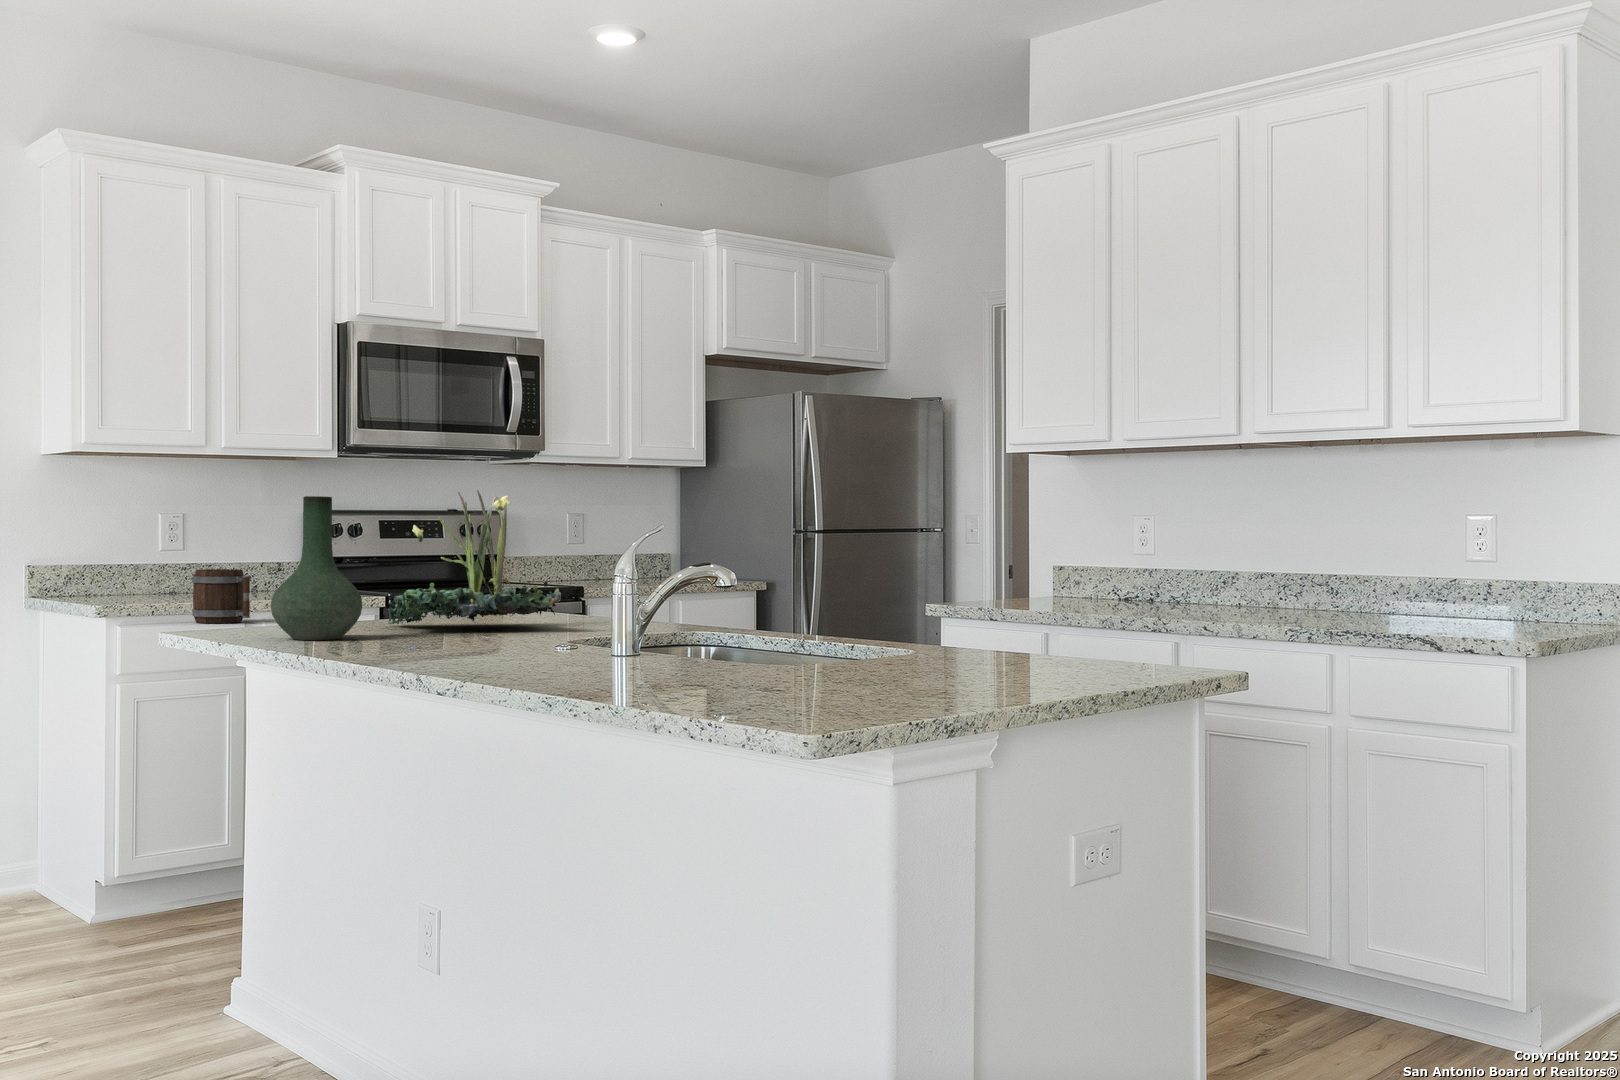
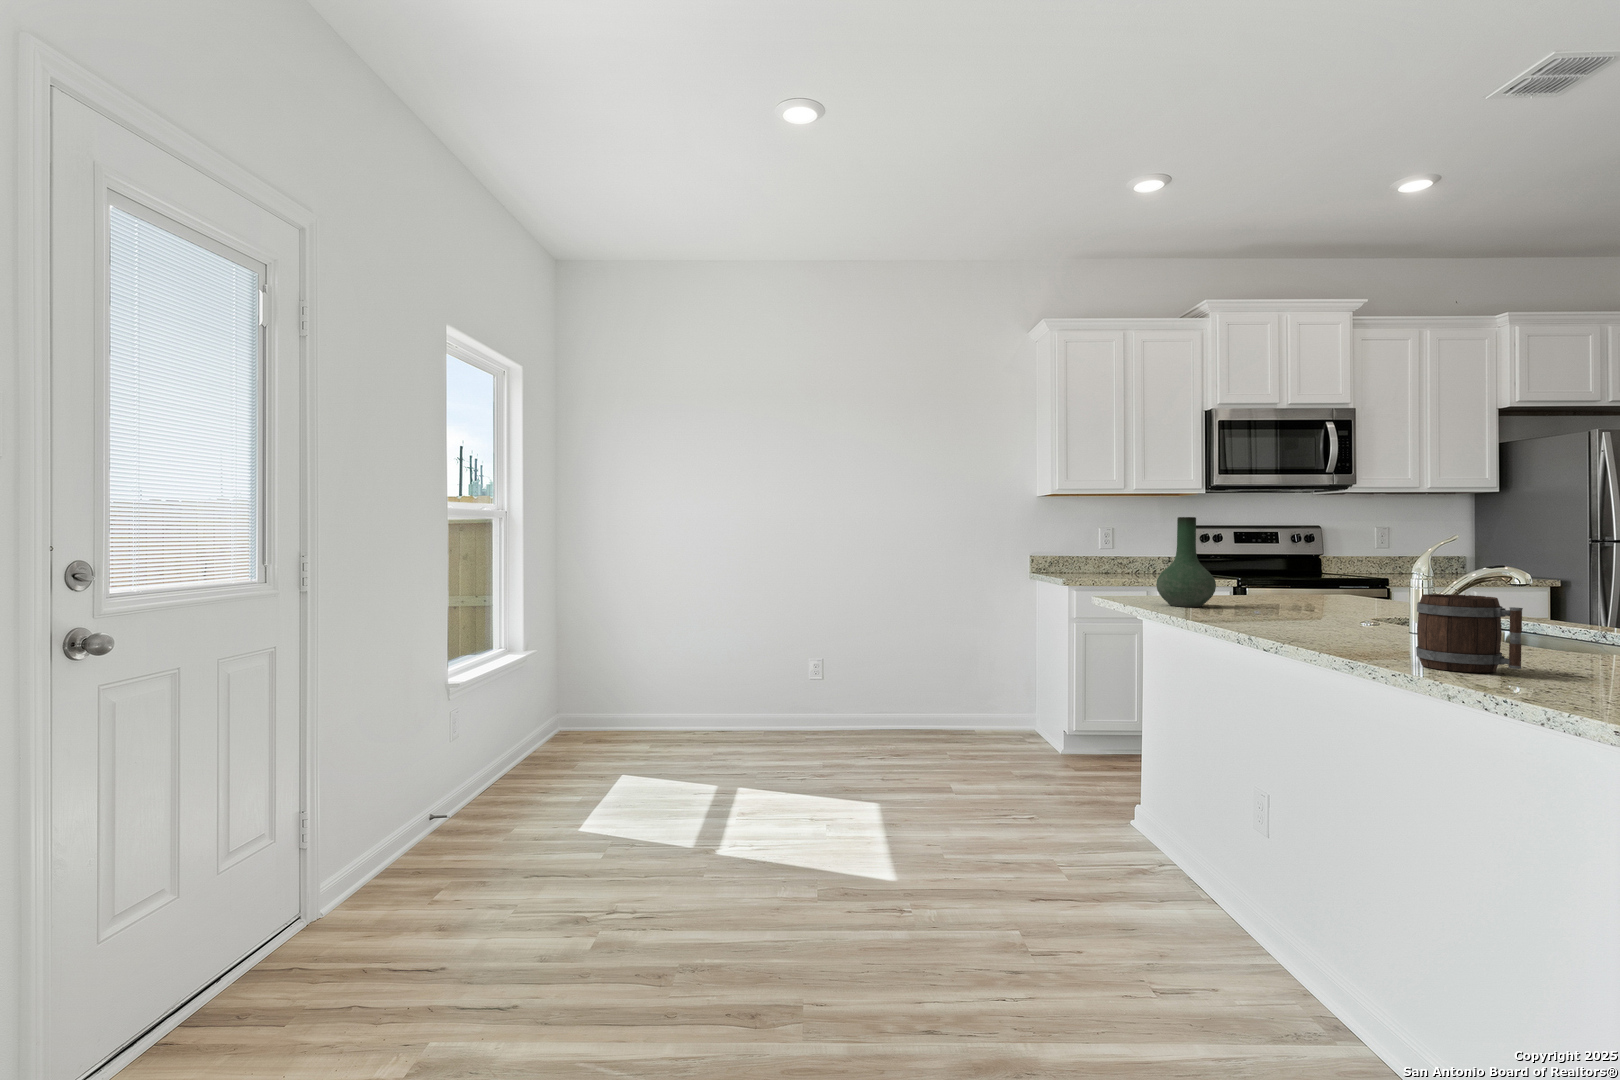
plant: present [388,490,561,624] -> none [1236,511,1367,600]
mug: present [192,569,250,623] -> present [1416,594,1523,673]

